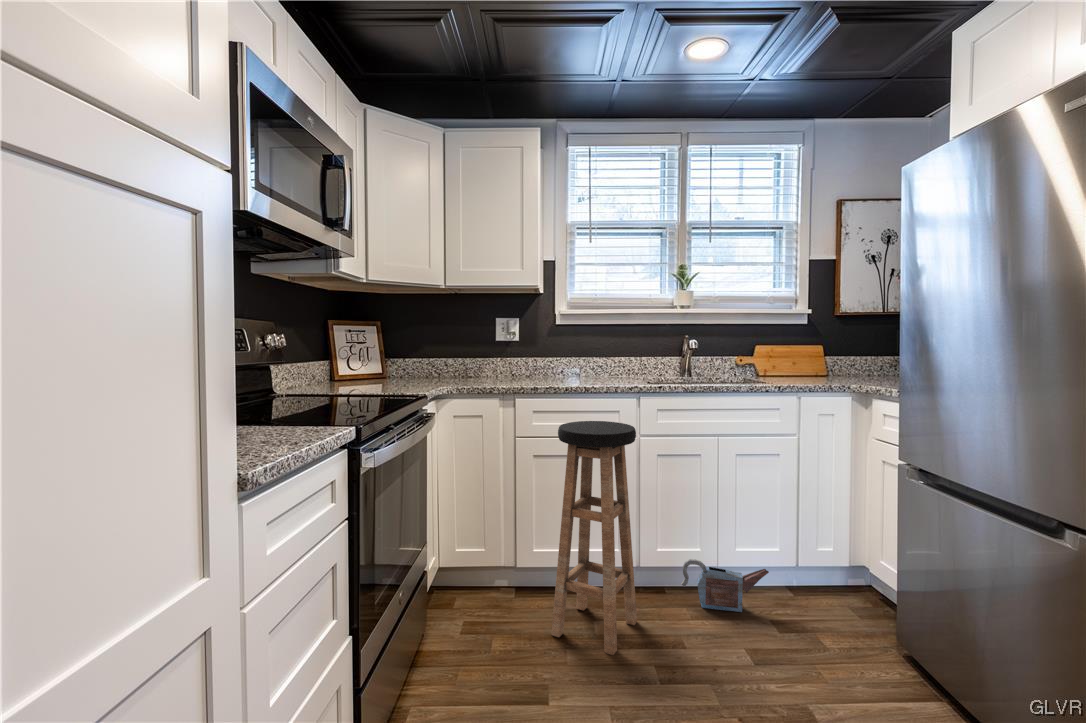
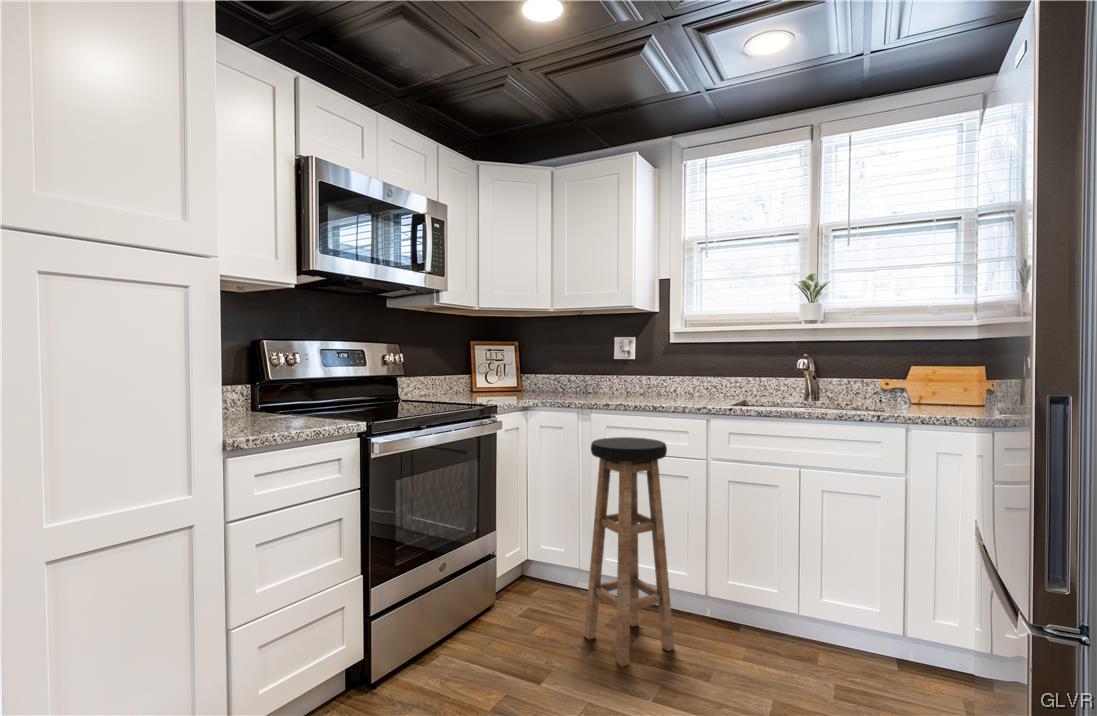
watering can: present [681,559,769,612] -> none [740,601,837,675]

